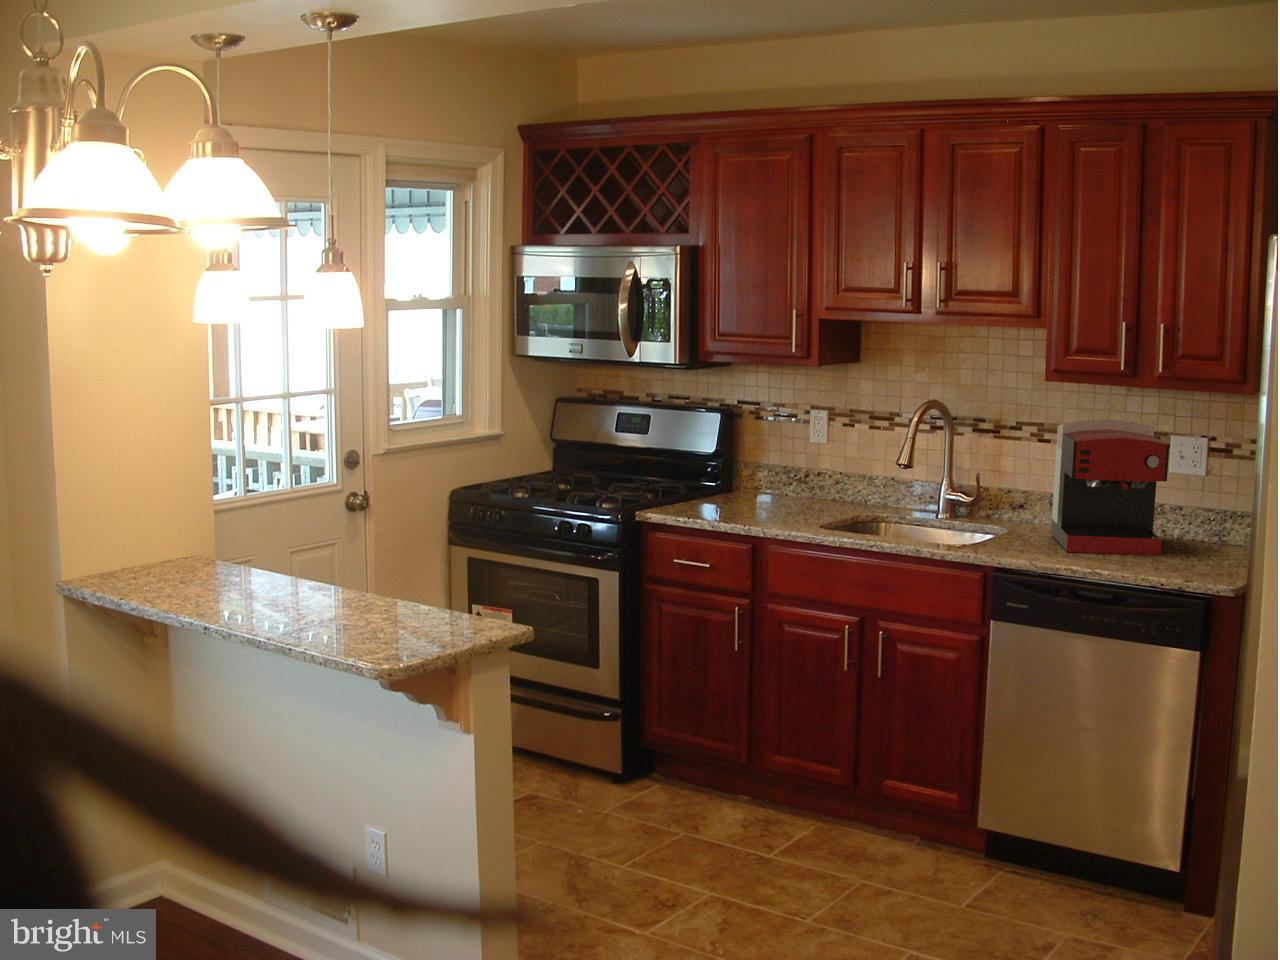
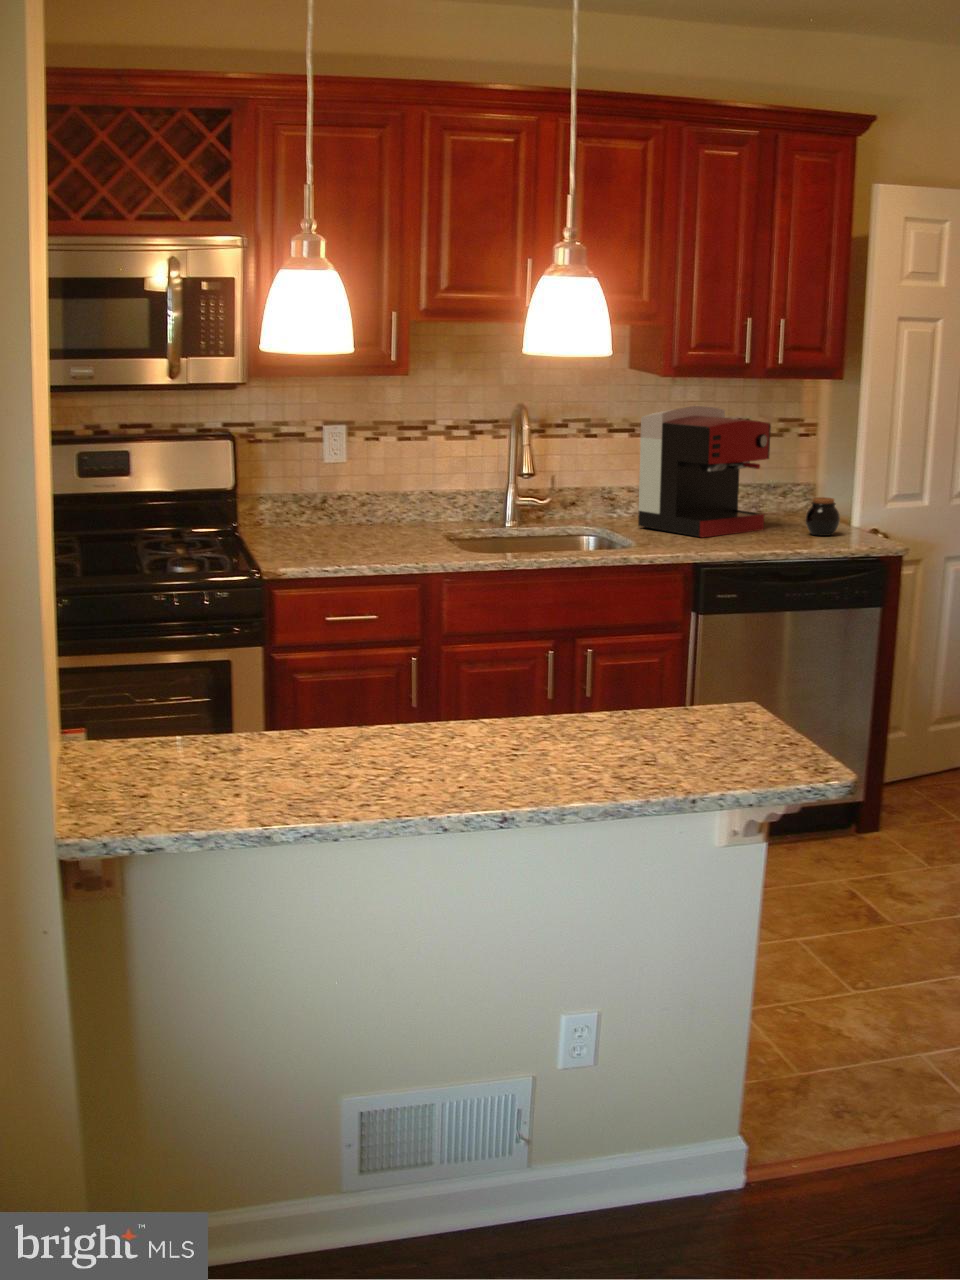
jar: none [1175,528,1214,570] -> present [806,497,840,536]

